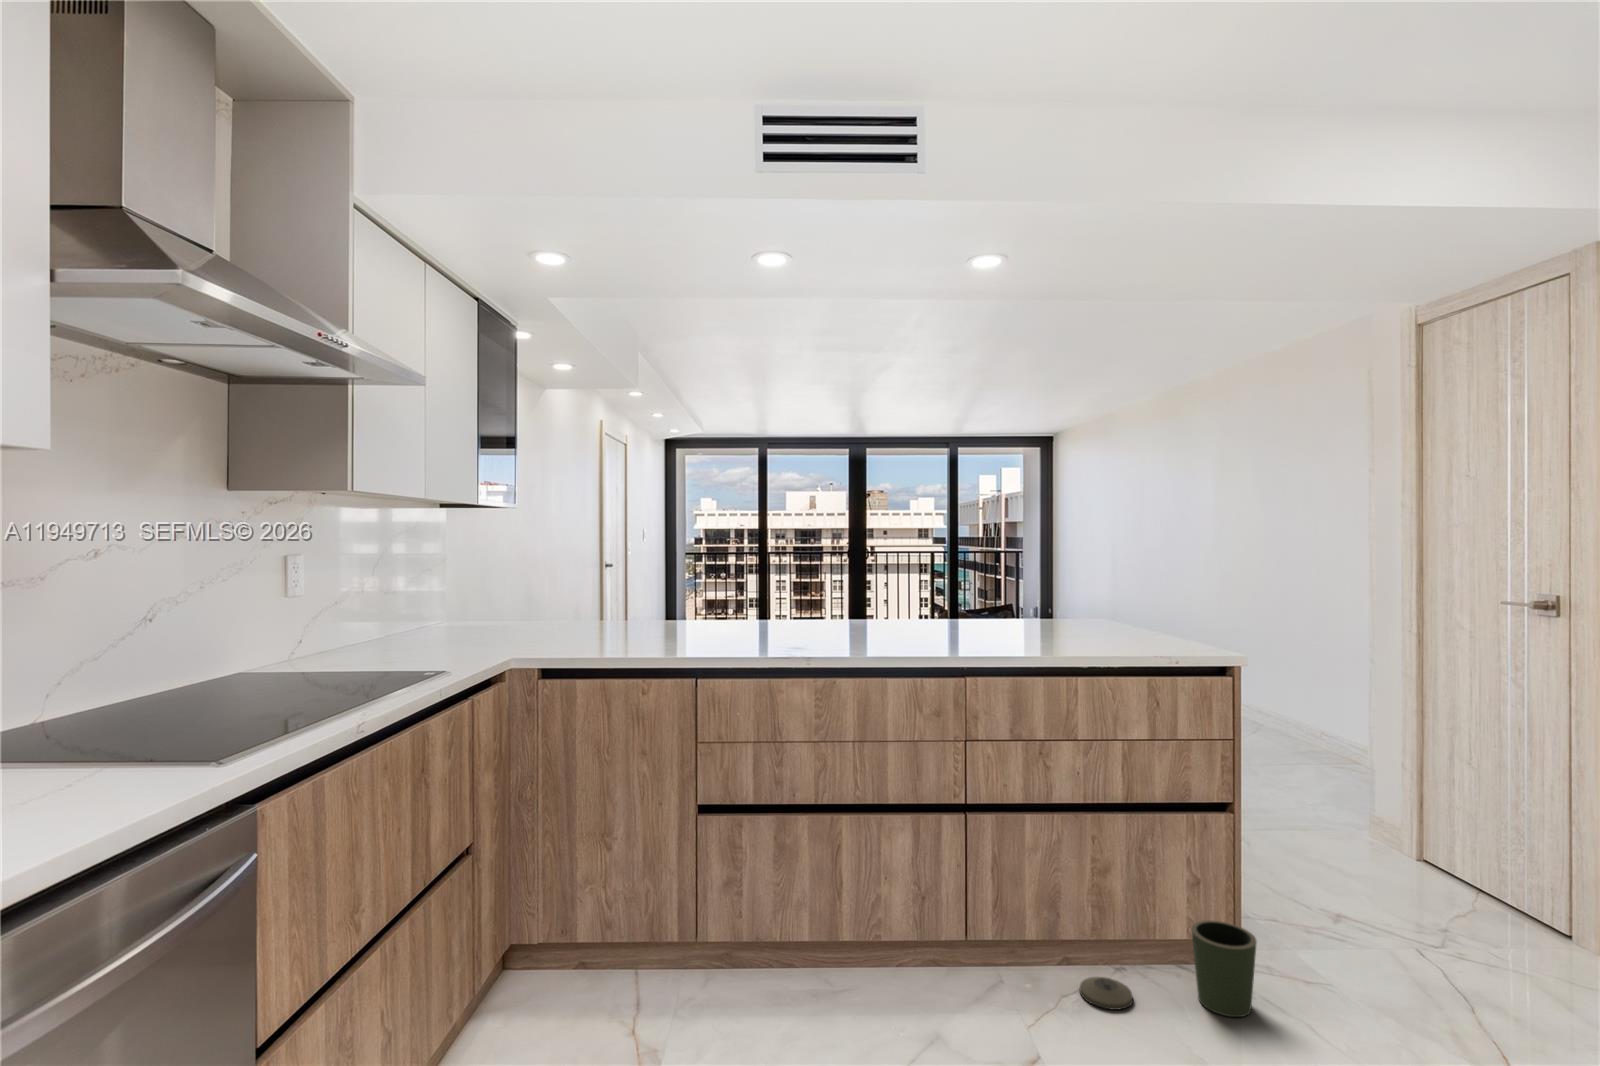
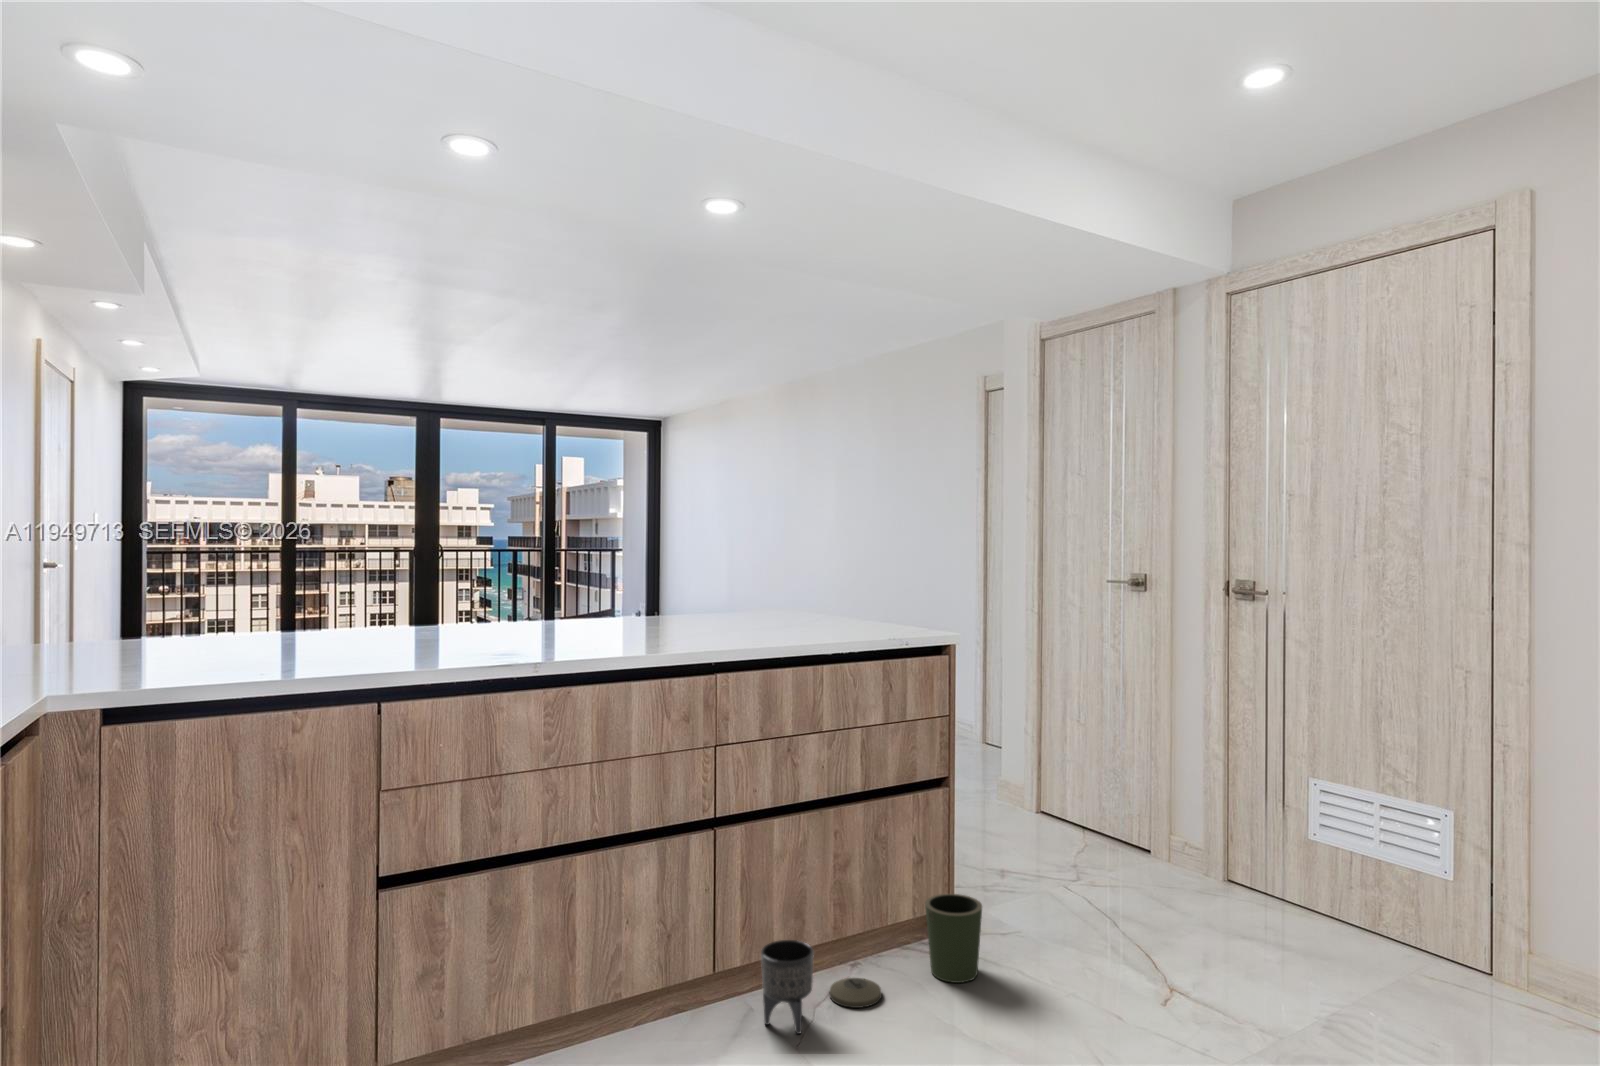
planter: none [1002,924,1052,1014] -> present [761,940,814,1034]

